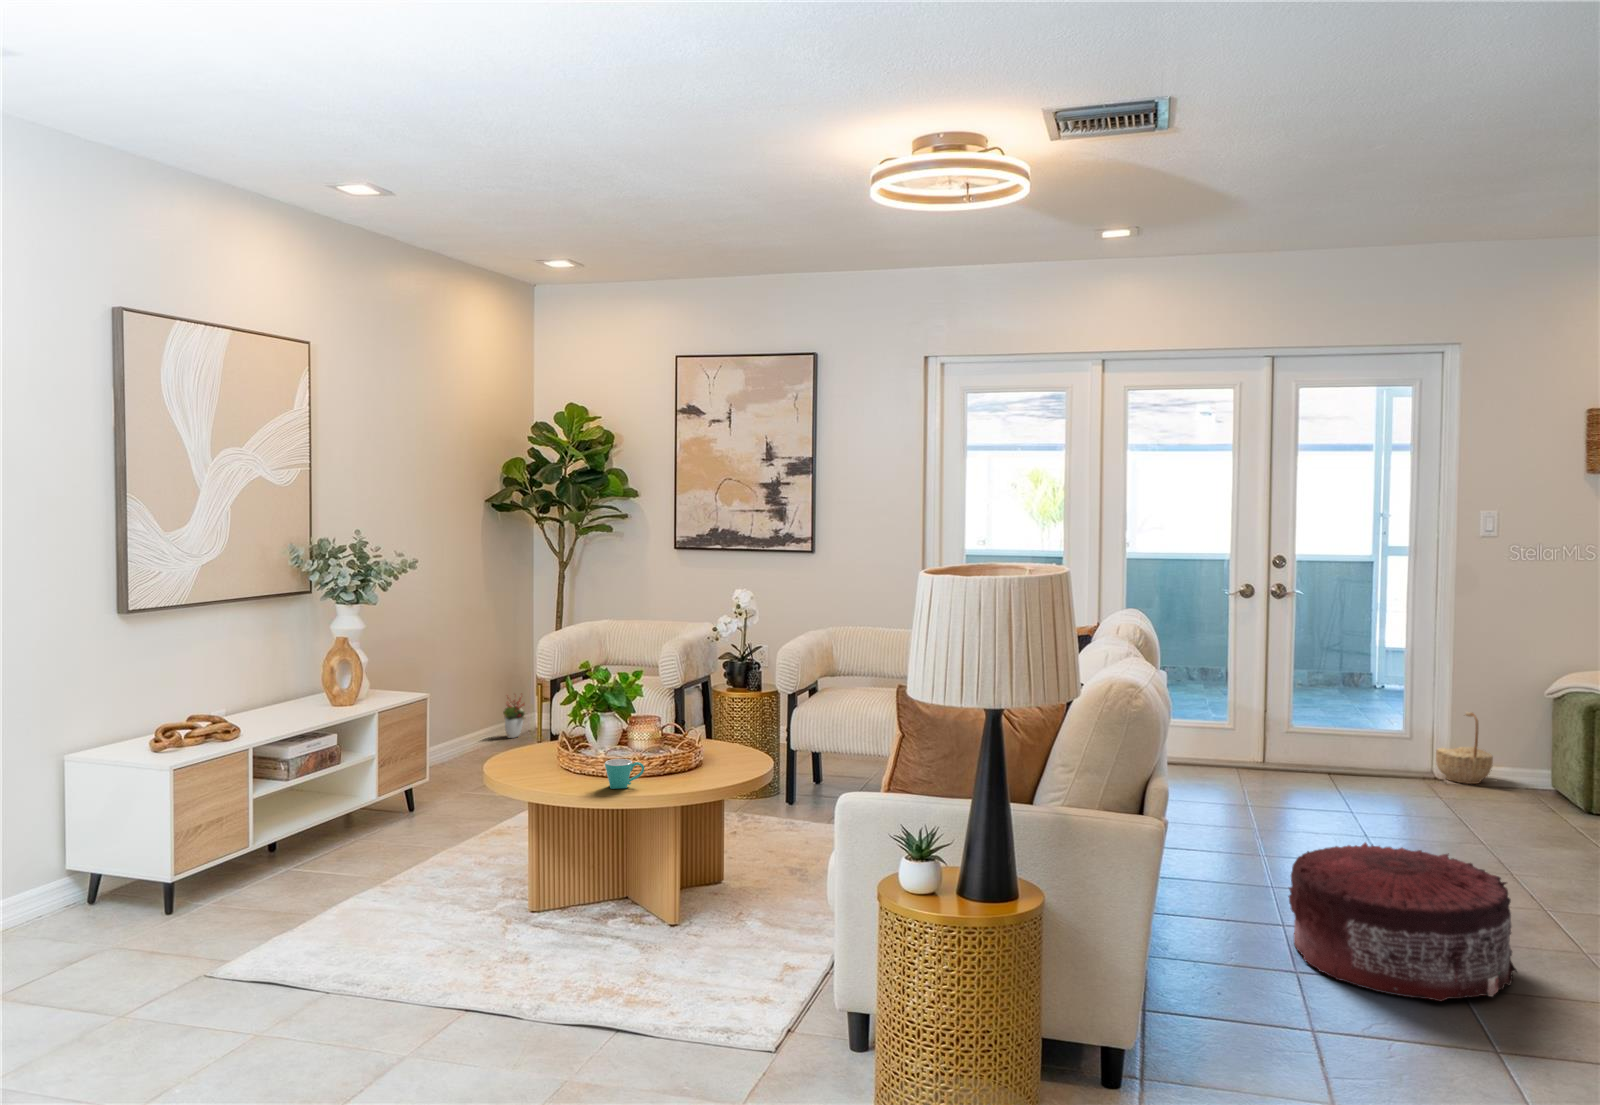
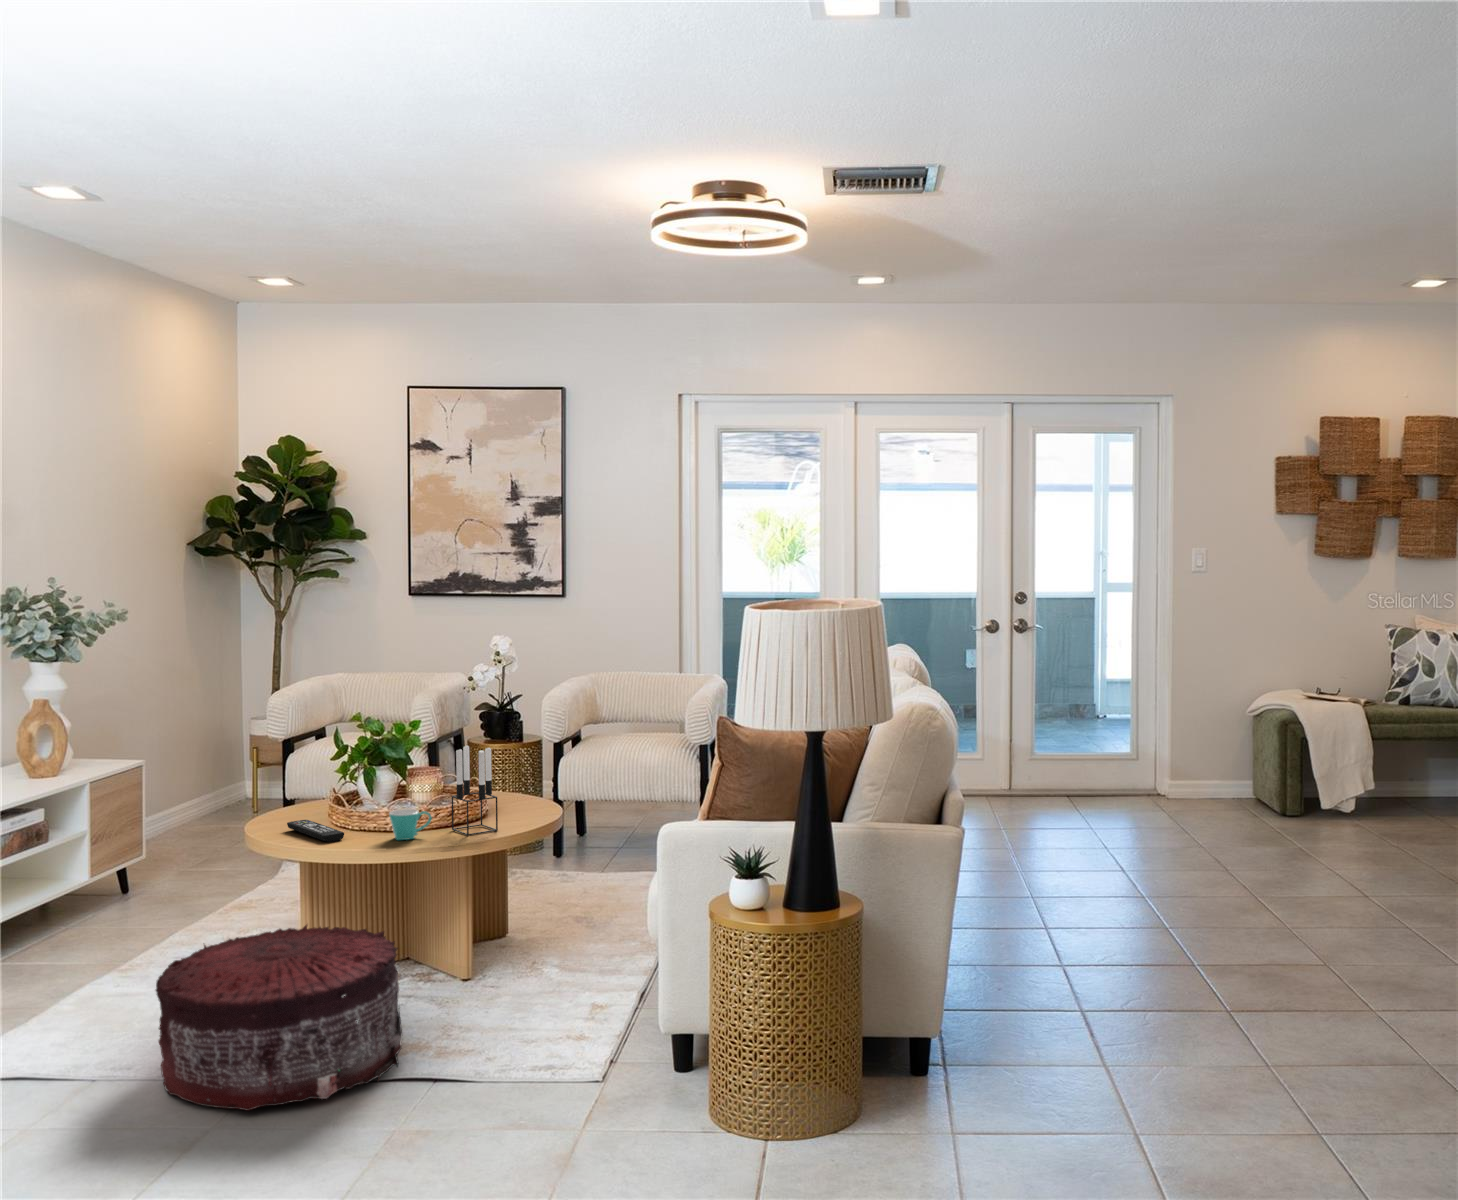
decorative plant: present [503,698,525,738] -> none [214,763,240,815]
candle holder: none [665,700,706,787] -> present [452,746,498,836]
basket: present [1436,712,1493,784] -> none [1195,734,1247,808]
remote control: none [519,762,565,786] -> present [287,820,344,842]
pouf: present [1289,843,1517,1001] -> present [156,925,402,1111]

